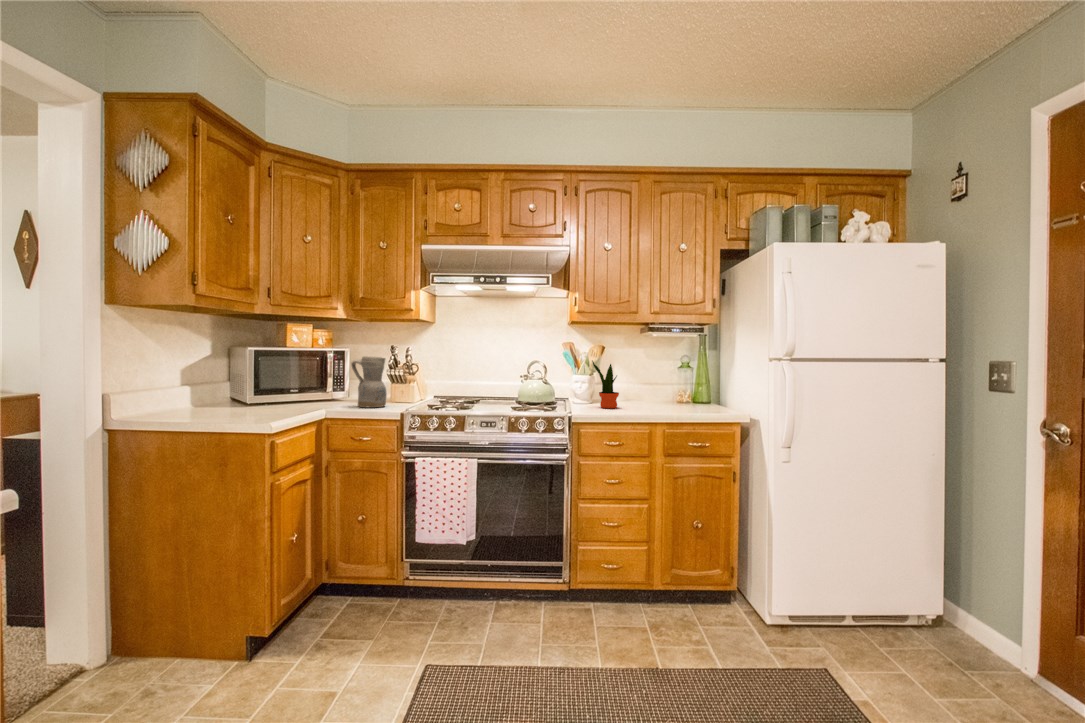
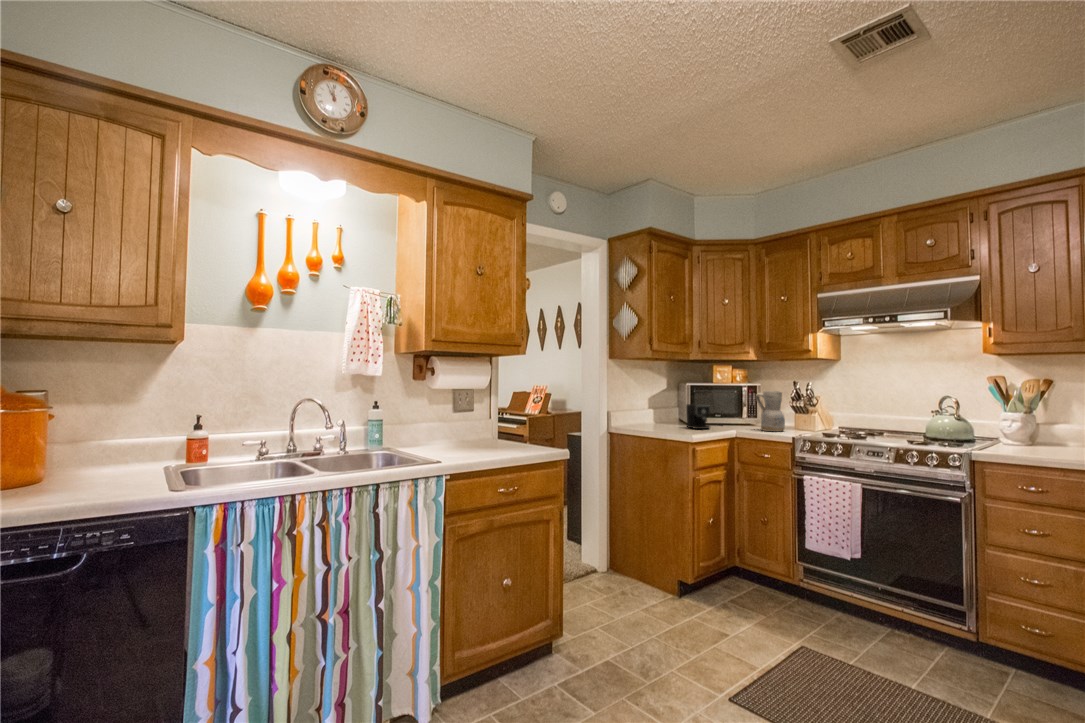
potted plant: present [592,361,619,408] -> none [1010,395,1051,450]
coffee maker: none [253,376,302,411] -> present [686,404,722,429]

